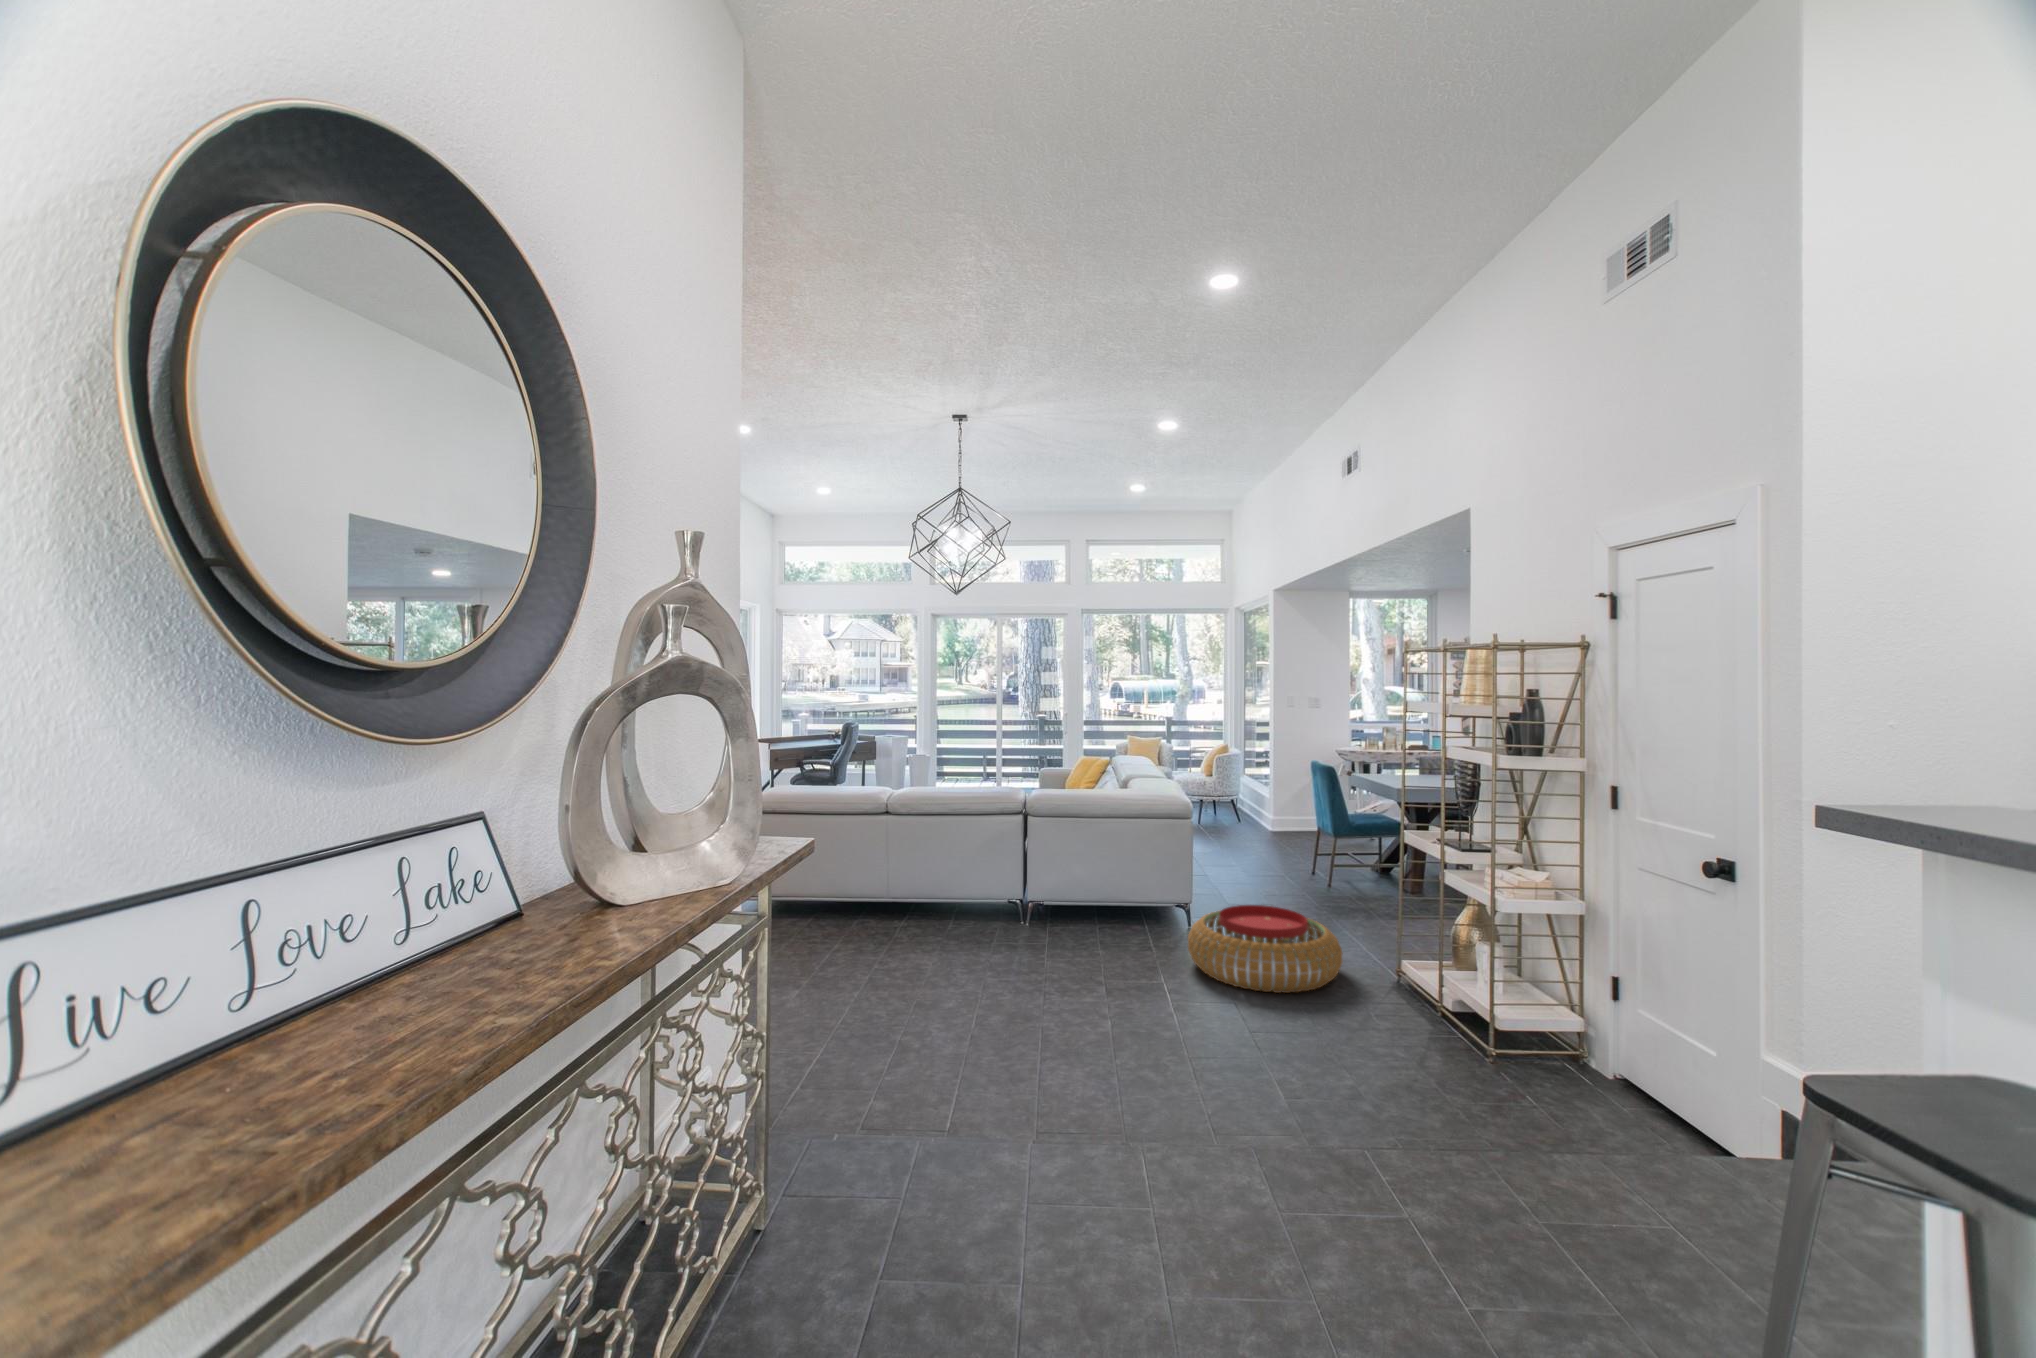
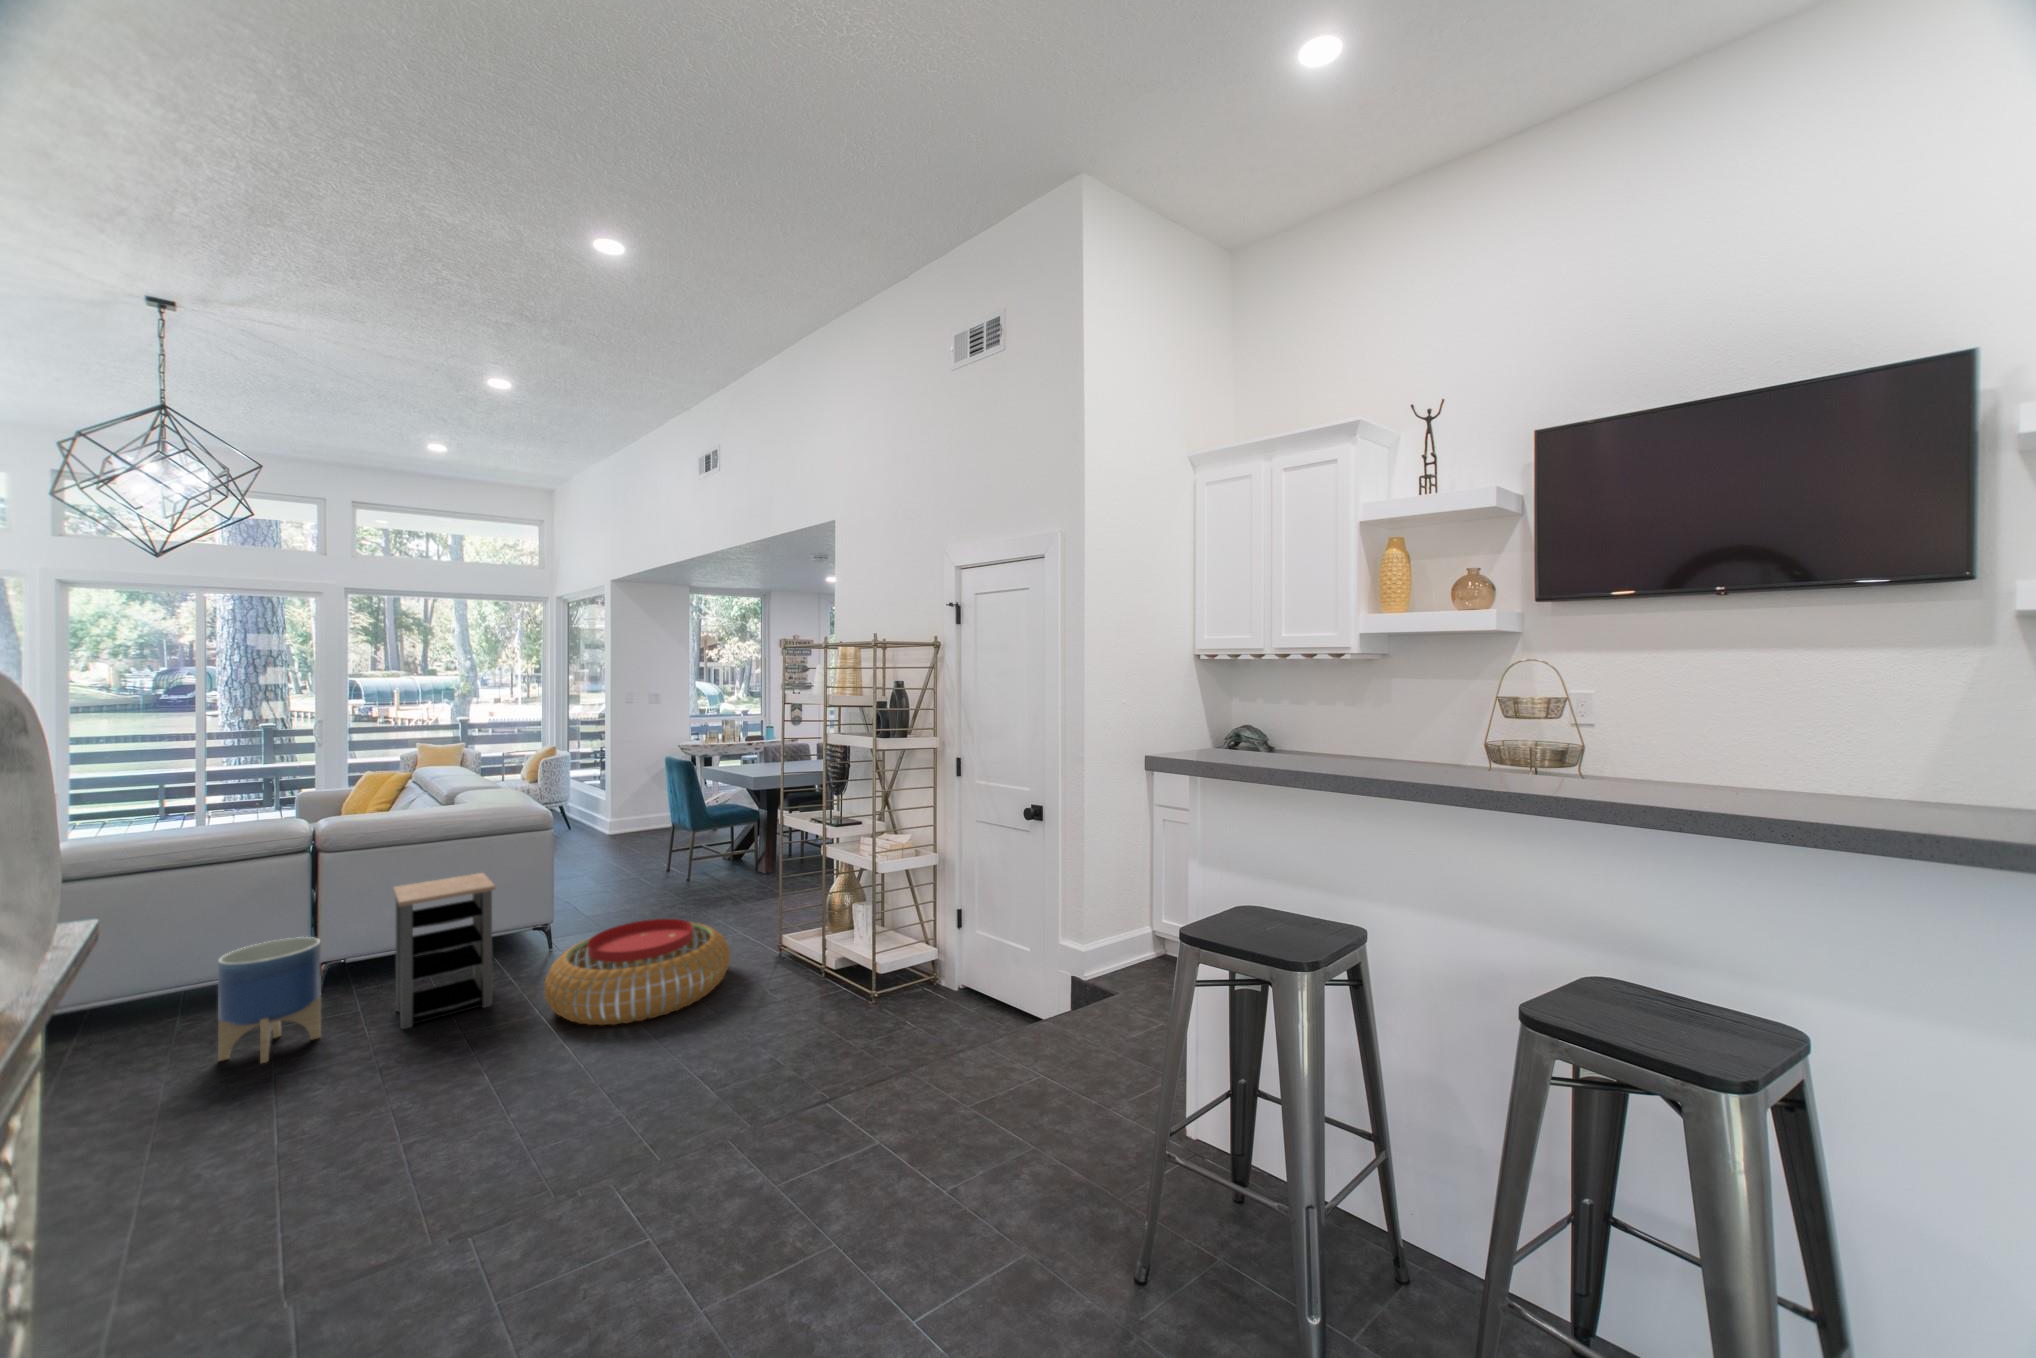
side table: none [1101,837,1159,944] -> present [393,873,495,1029]
planter: none [1014,860,1061,938] -> present [218,937,321,1063]

